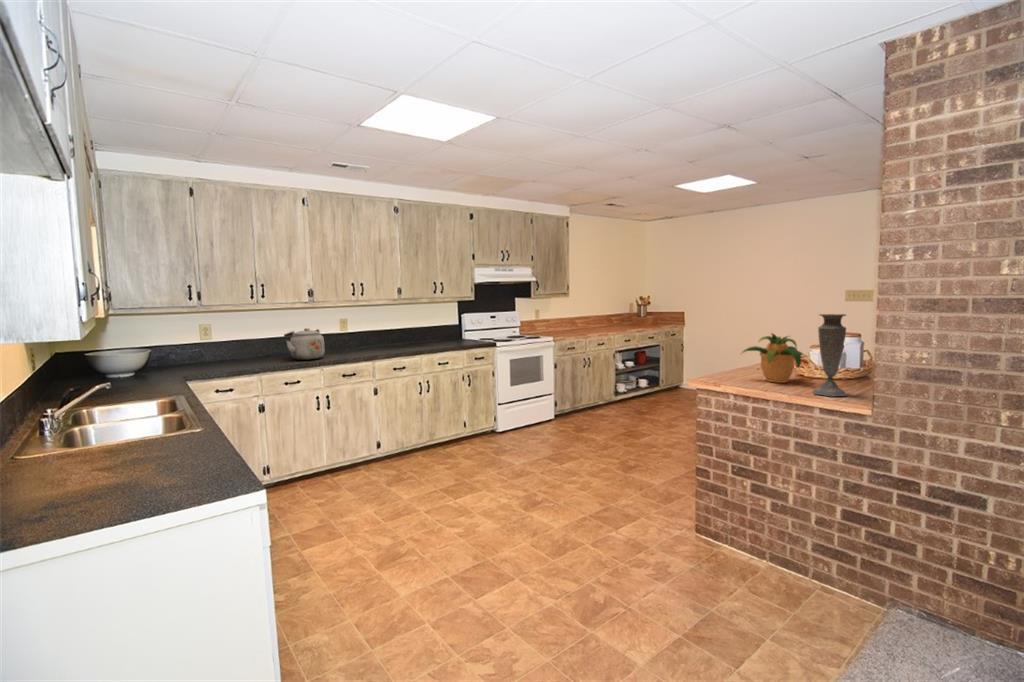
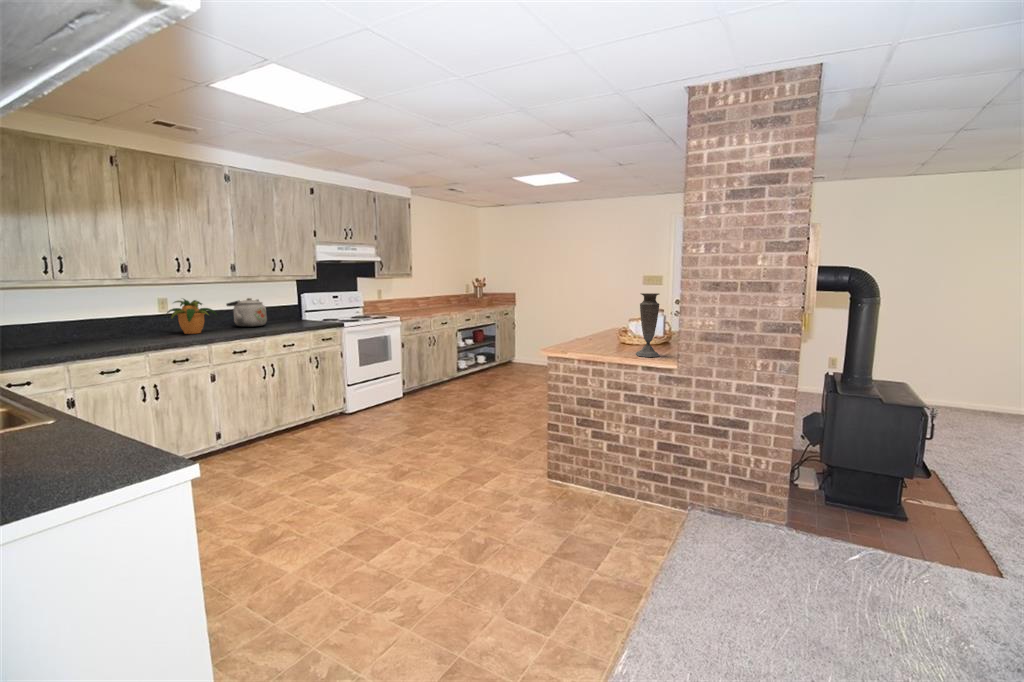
kettle: present [284,328,325,360] -> present [226,298,267,327]
potted plant: present [743,334,803,383] -> present [167,299,217,334]

